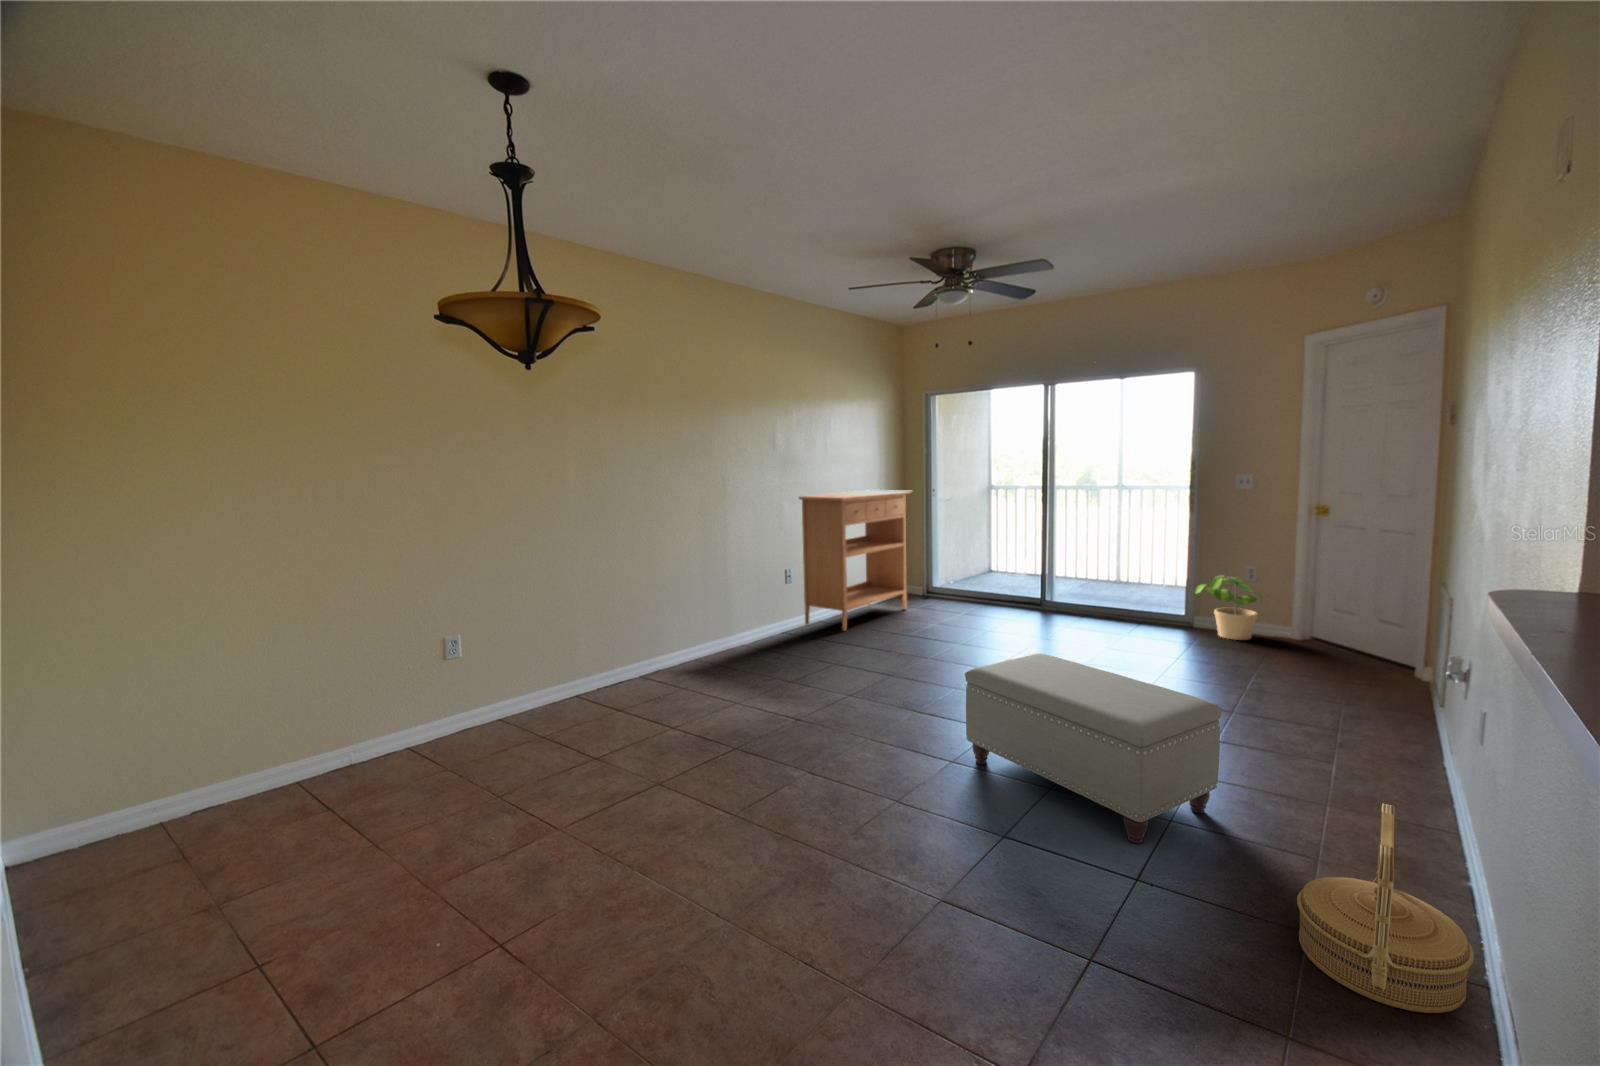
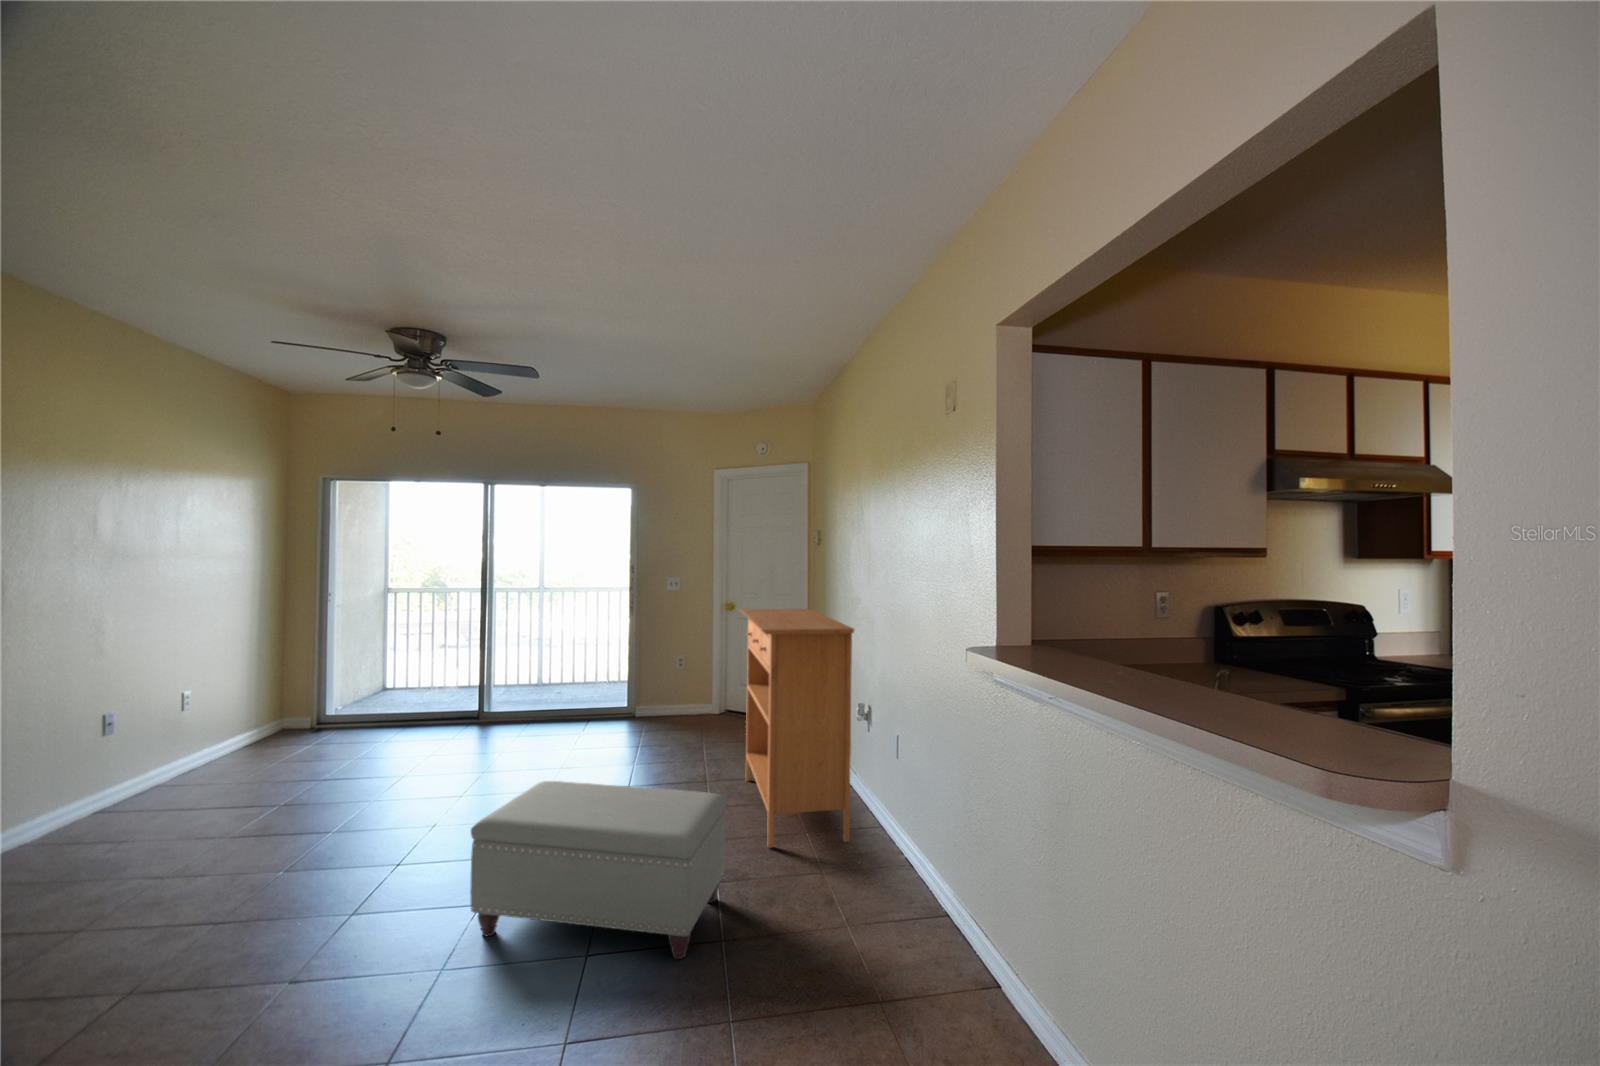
console table: present [799,490,912,631] -> present [740,609,854,848]
potted plant: present [1196,575,1263,640] -> none [628,667,679,722]
woven basket: present [1297,803,1474,1013] -> none [823,846,927,1013]

